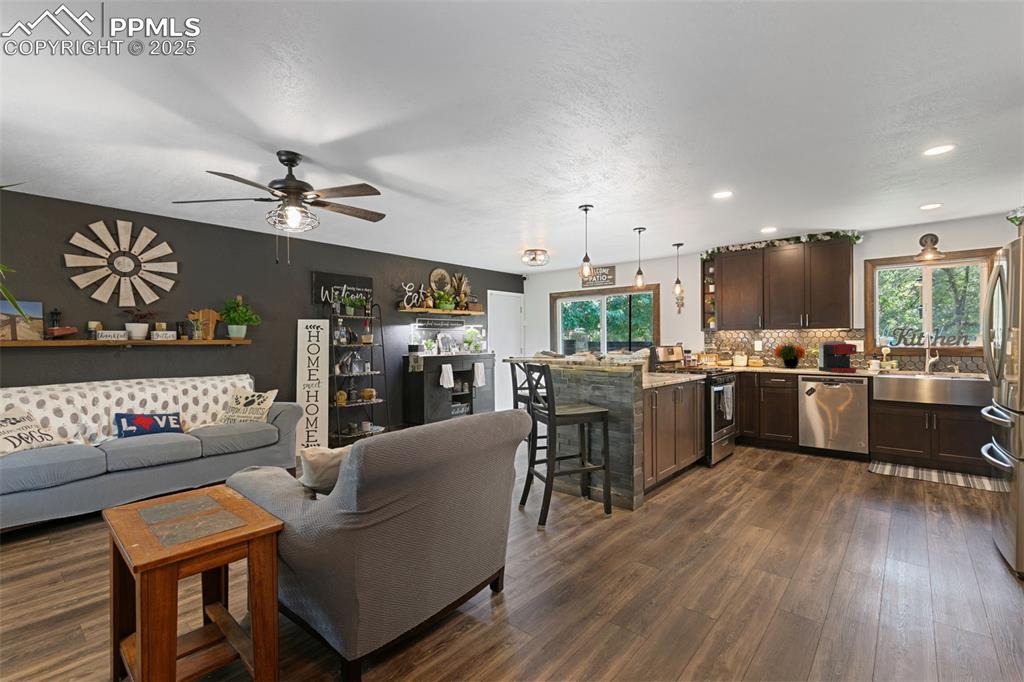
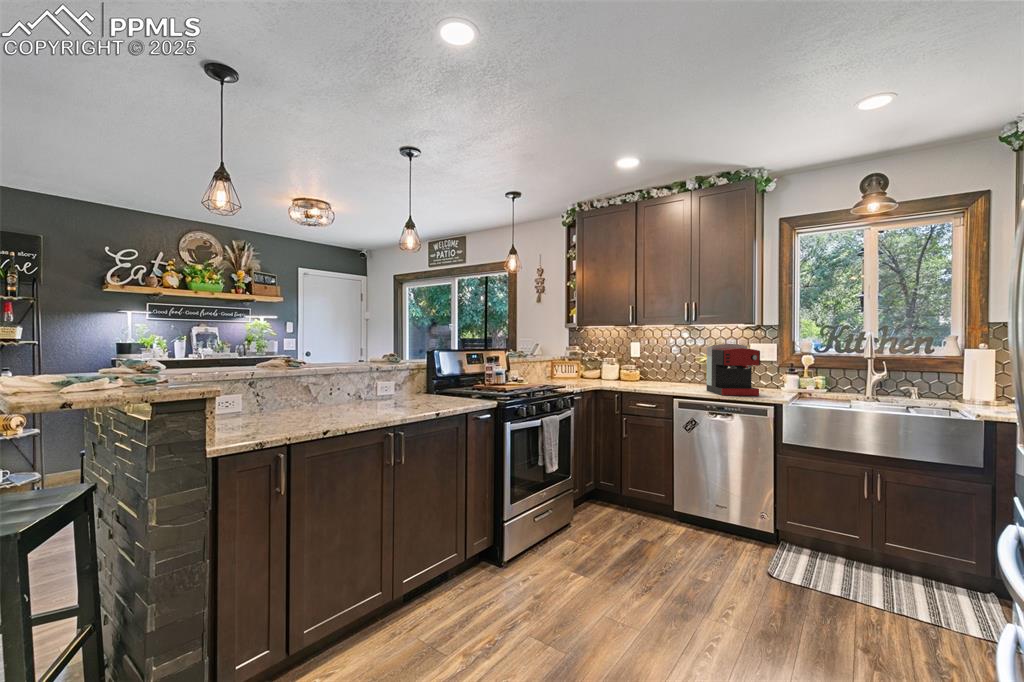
flower arrangement: present [775,344,805,368] -> none [650,347,694,384]

